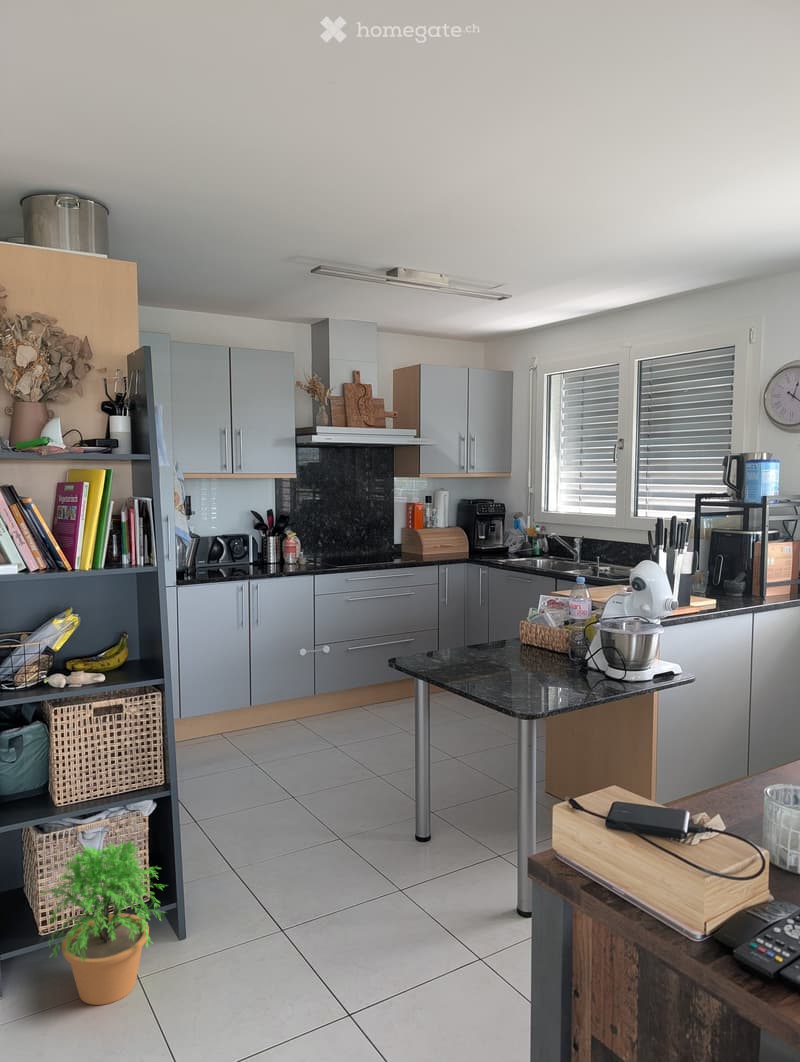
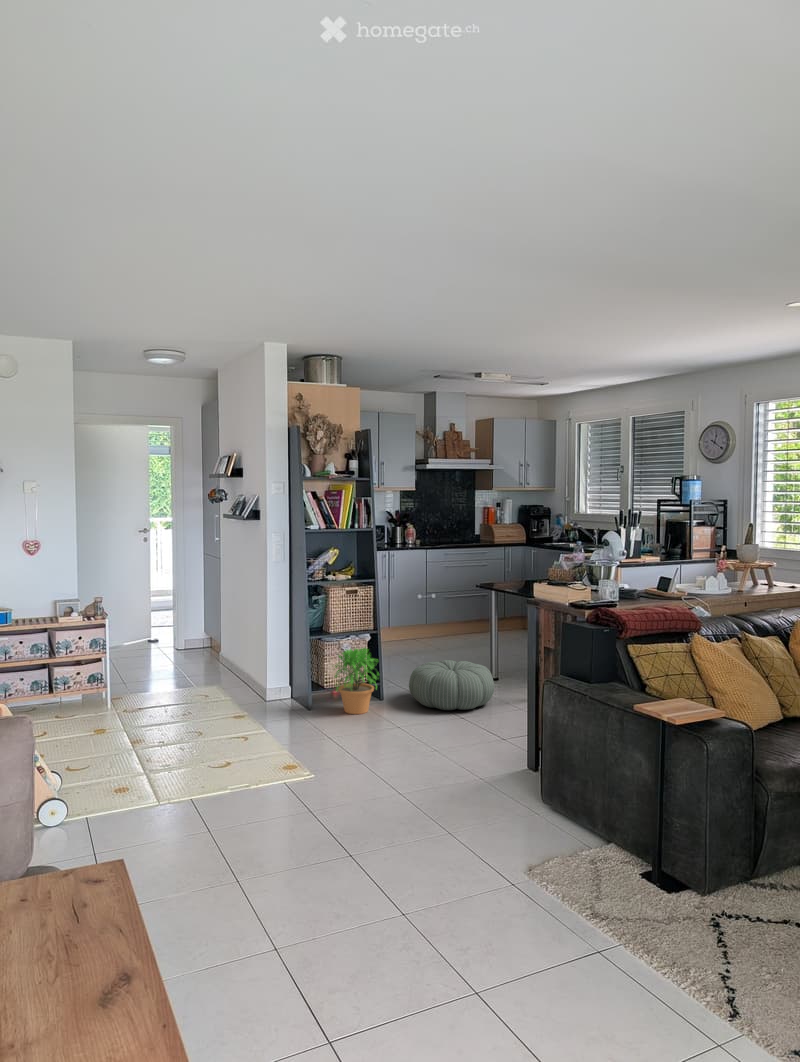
pouf: none [236,832,418,977] -> present [409,660,494,710]

